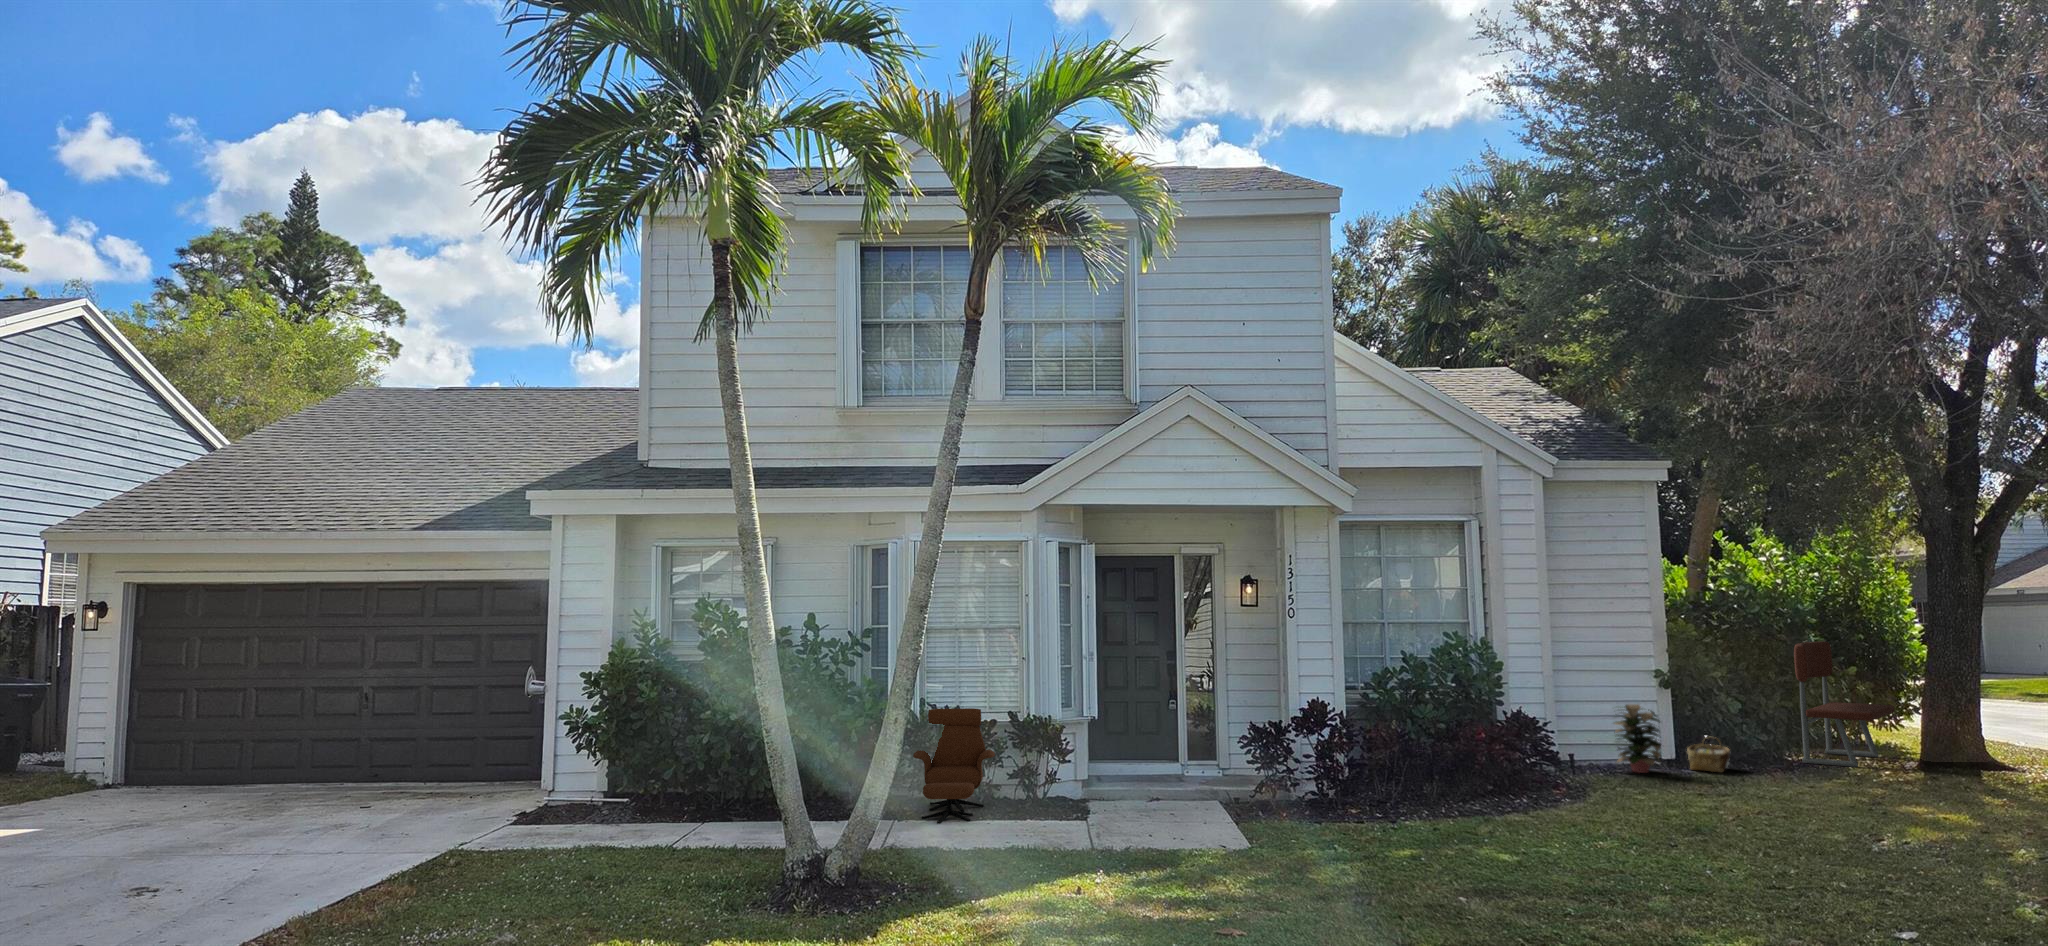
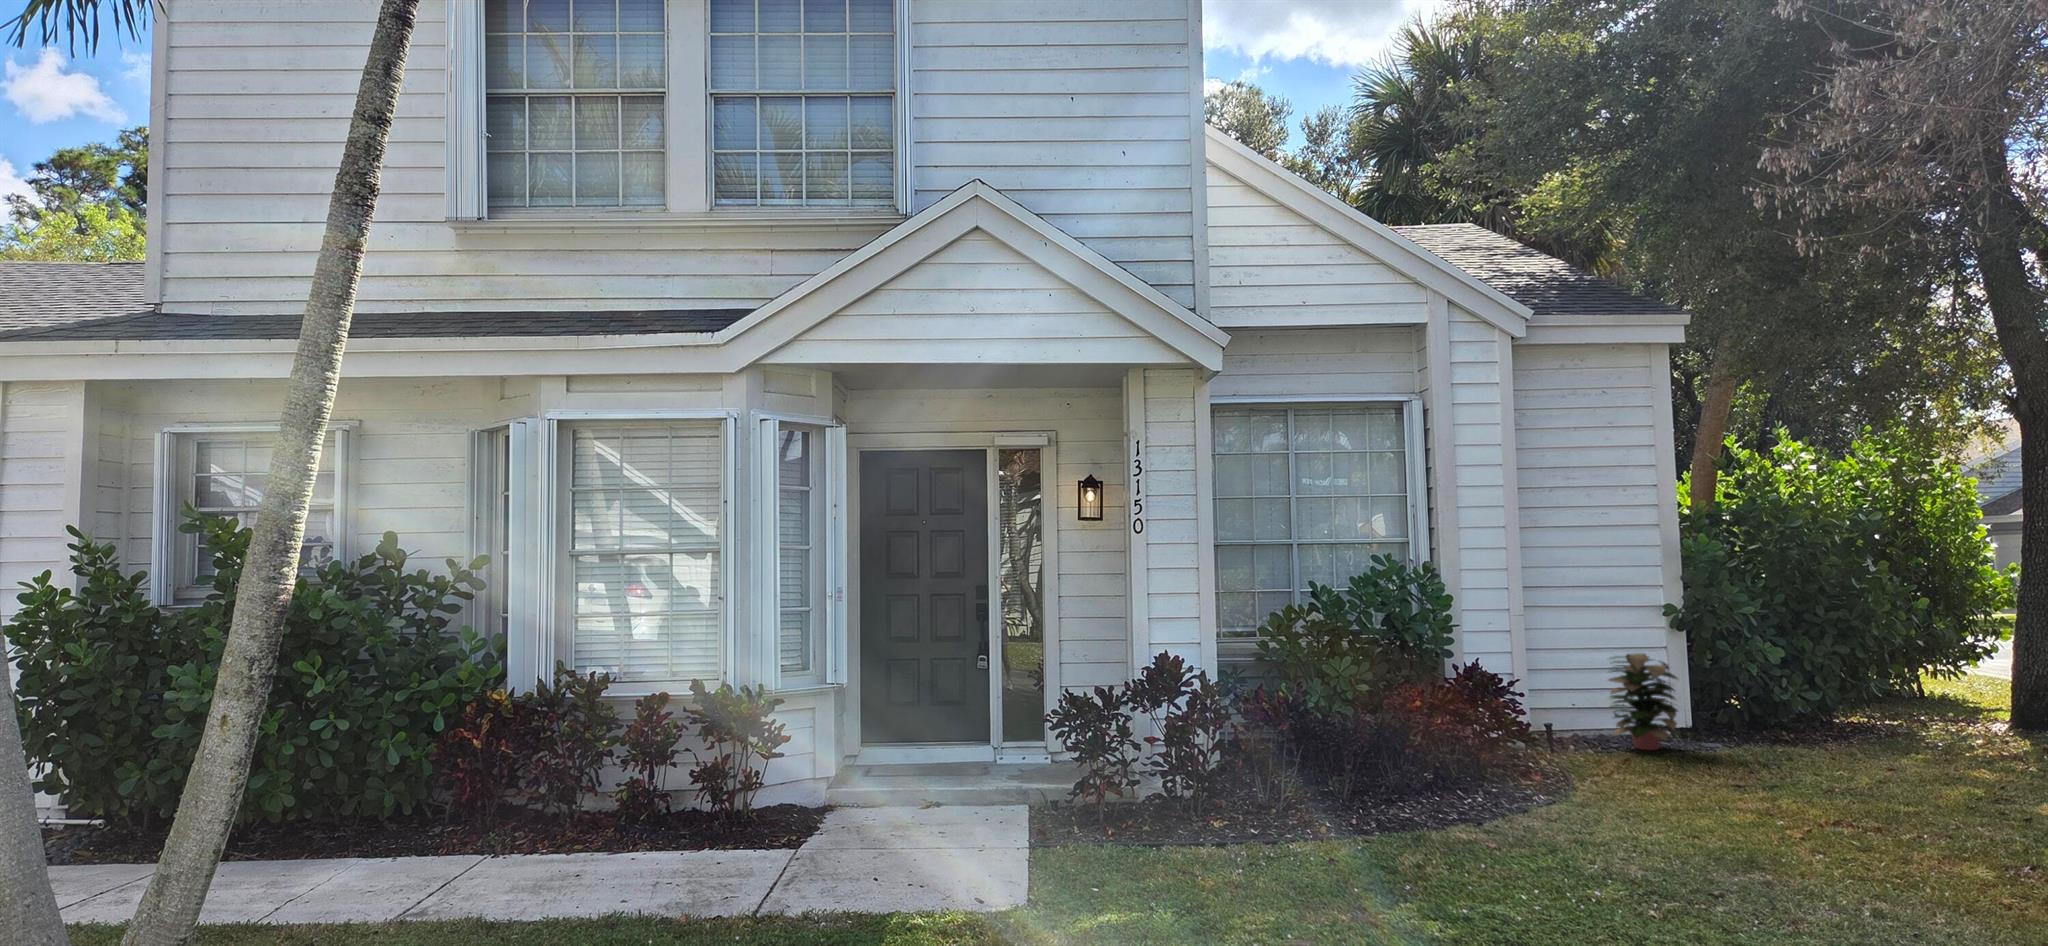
bench: present [1794,641,1894,767] -> none [1857,565,1993,738]
lounge chair: present [913,708,995,824] -> none [528,672,676,858]
woven basket: present [1687,738,1730,772] -> none [1712,697,1774,749]

